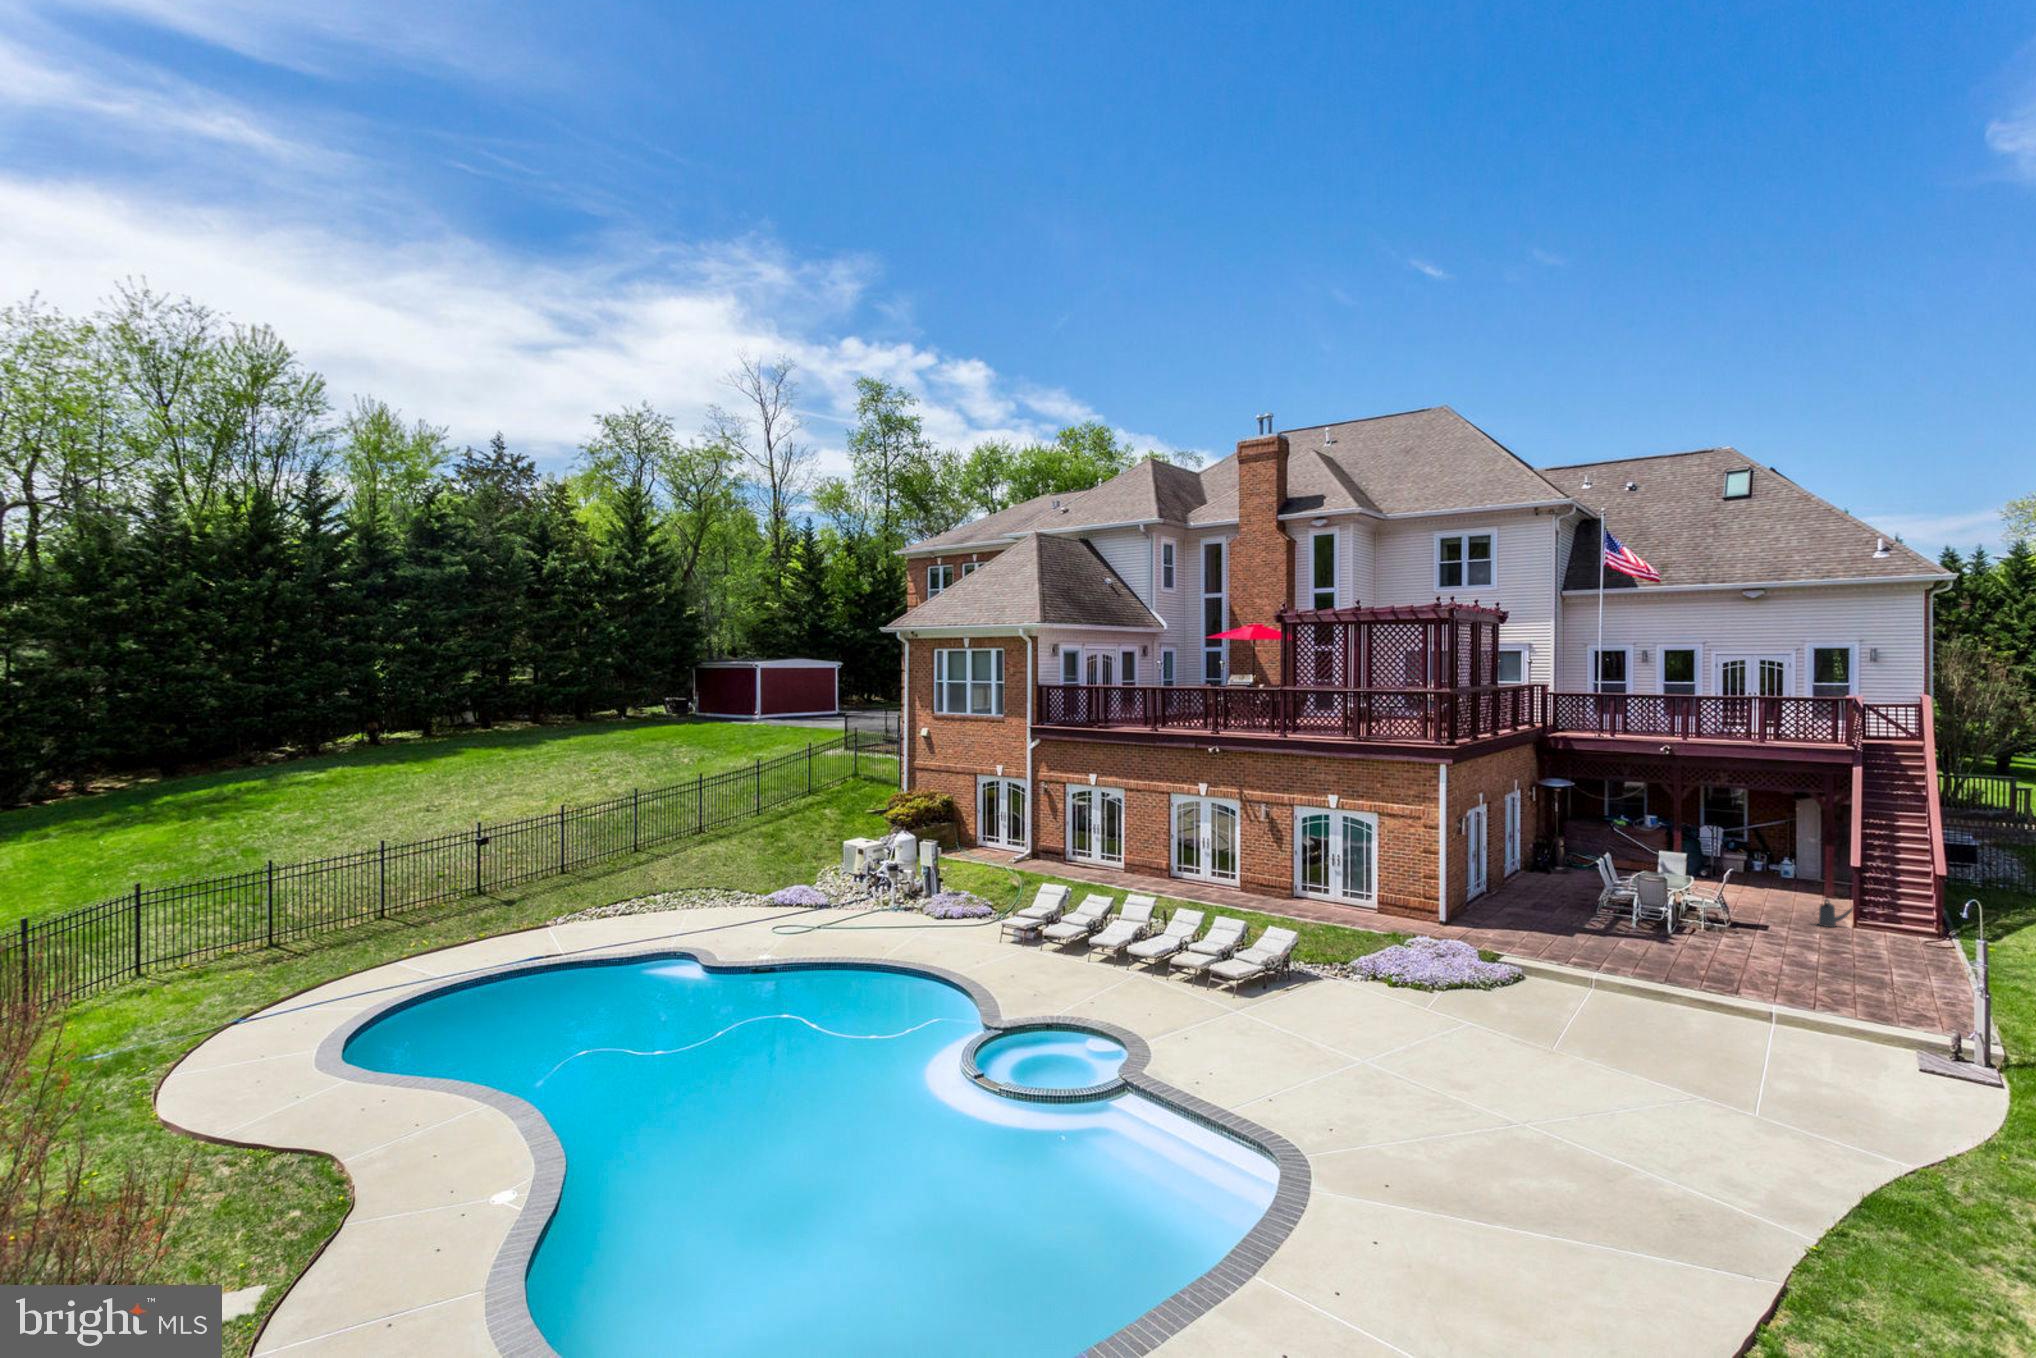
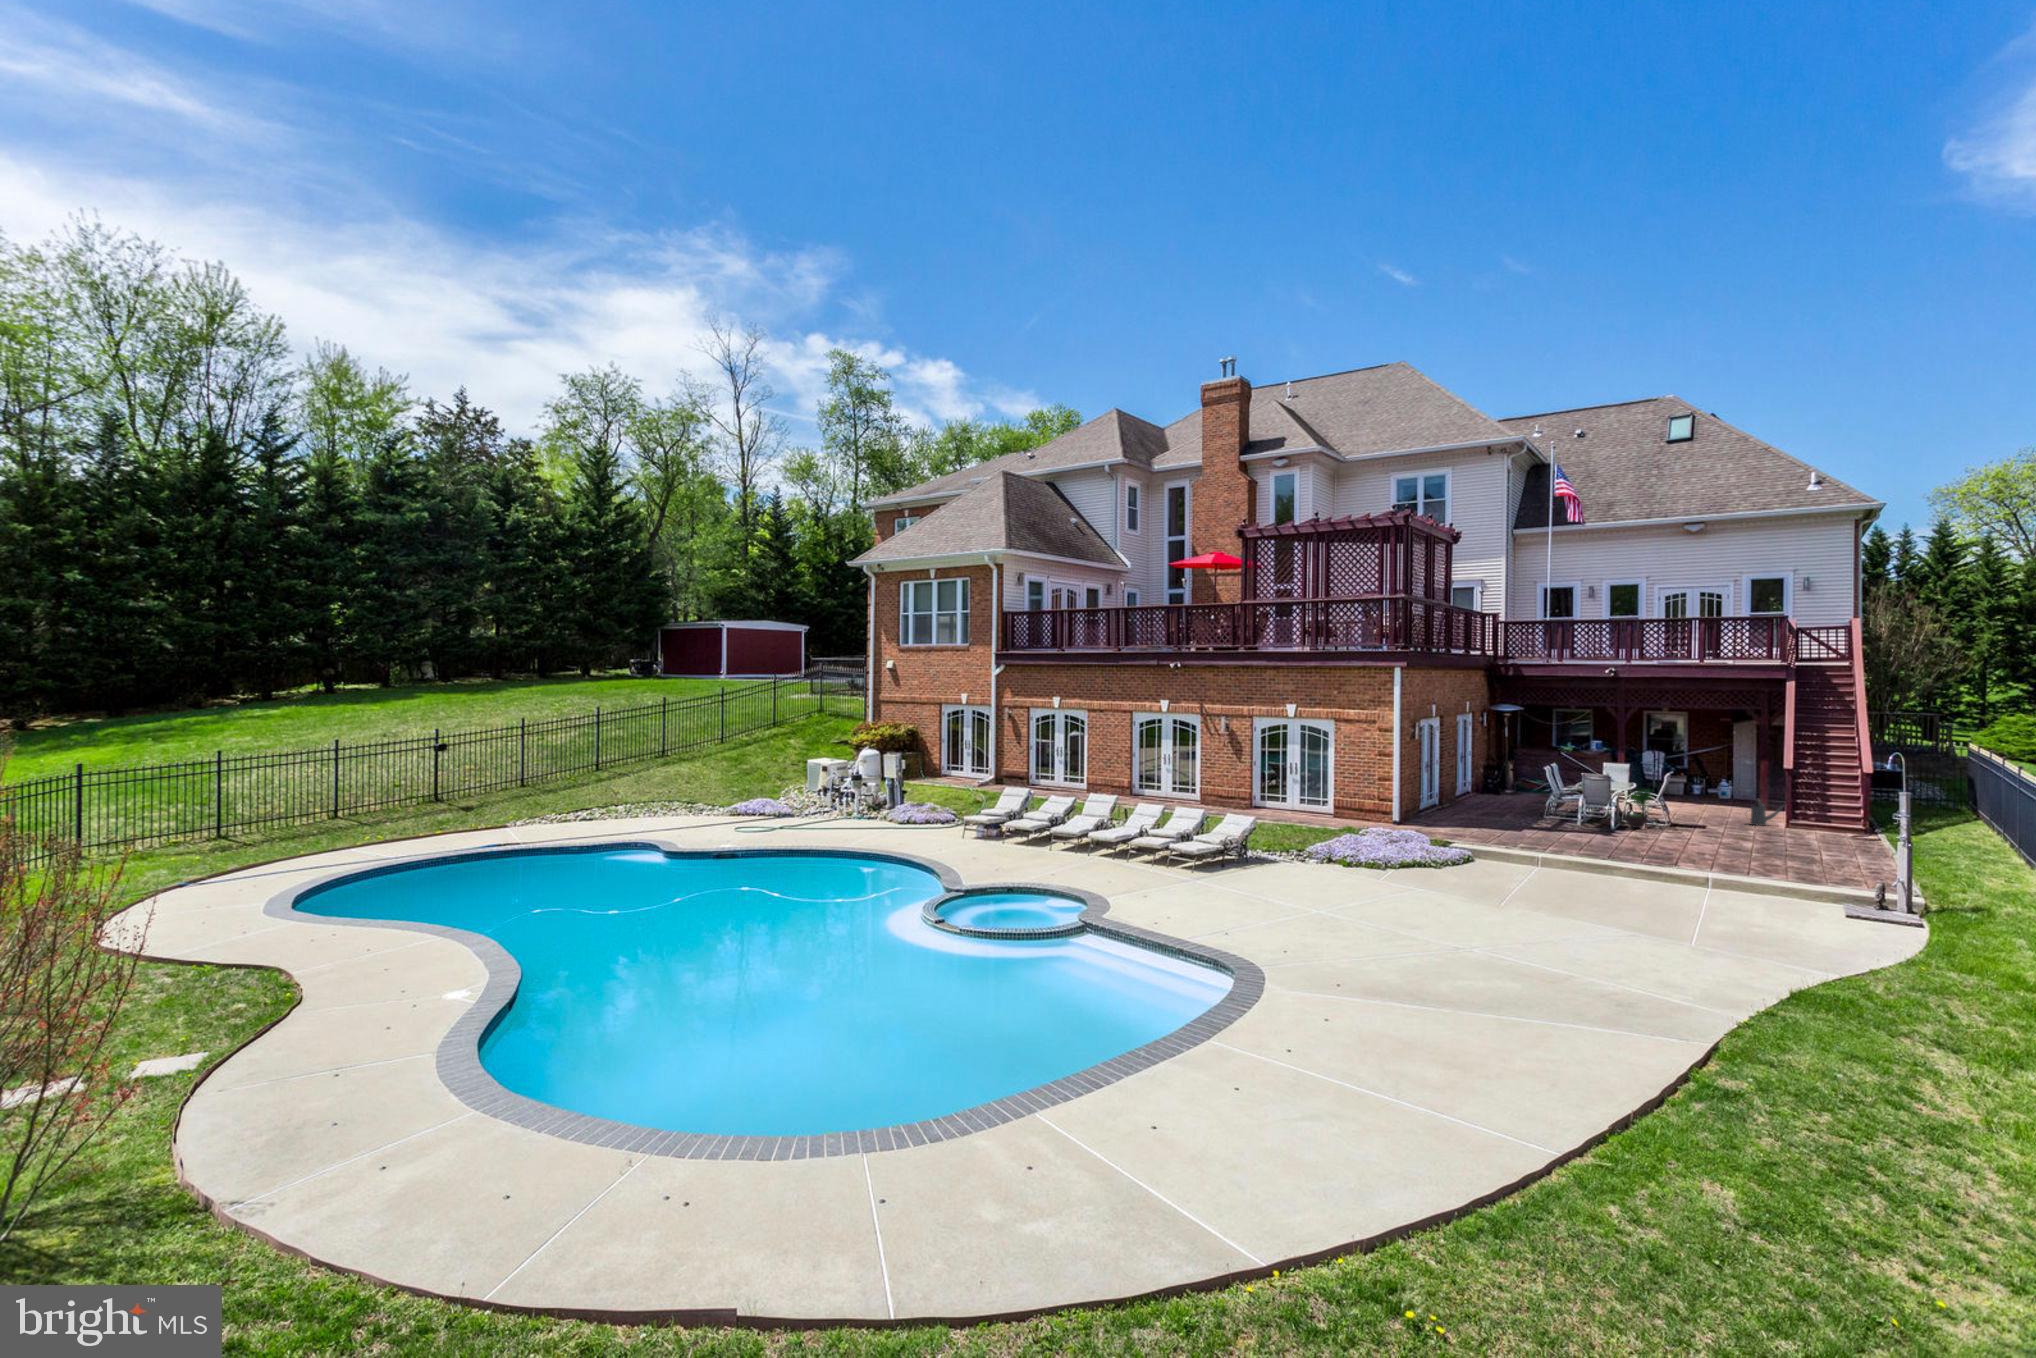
potted tree: none [1686,888,1717,931] -> present [1625,790,1652,828]

